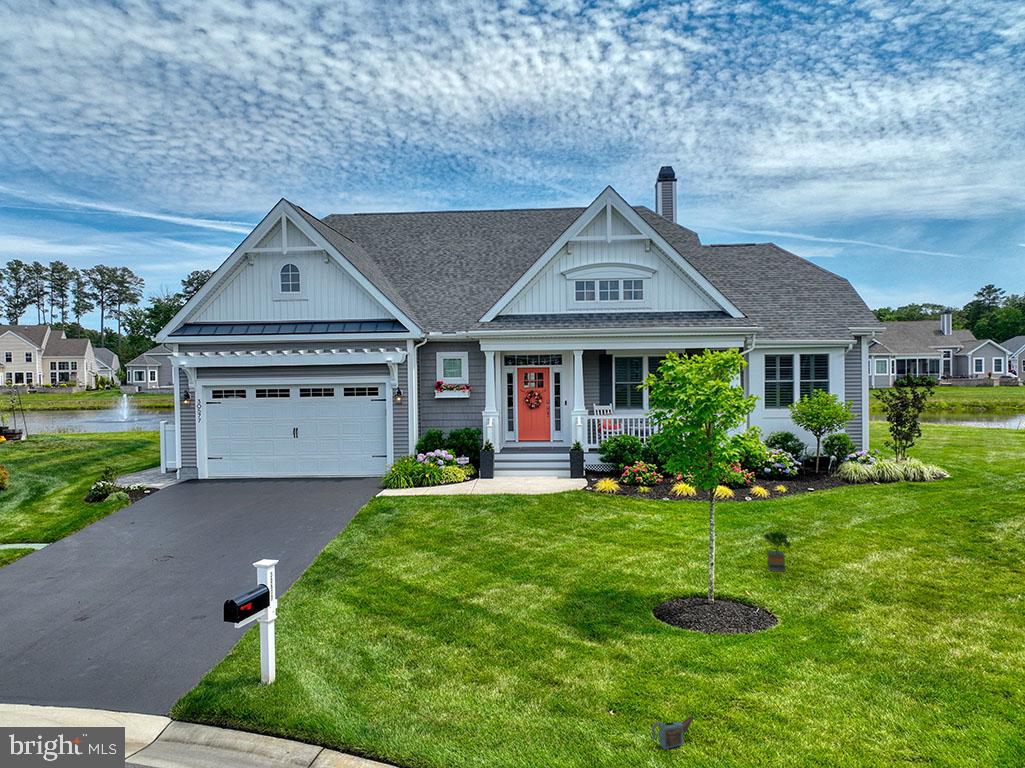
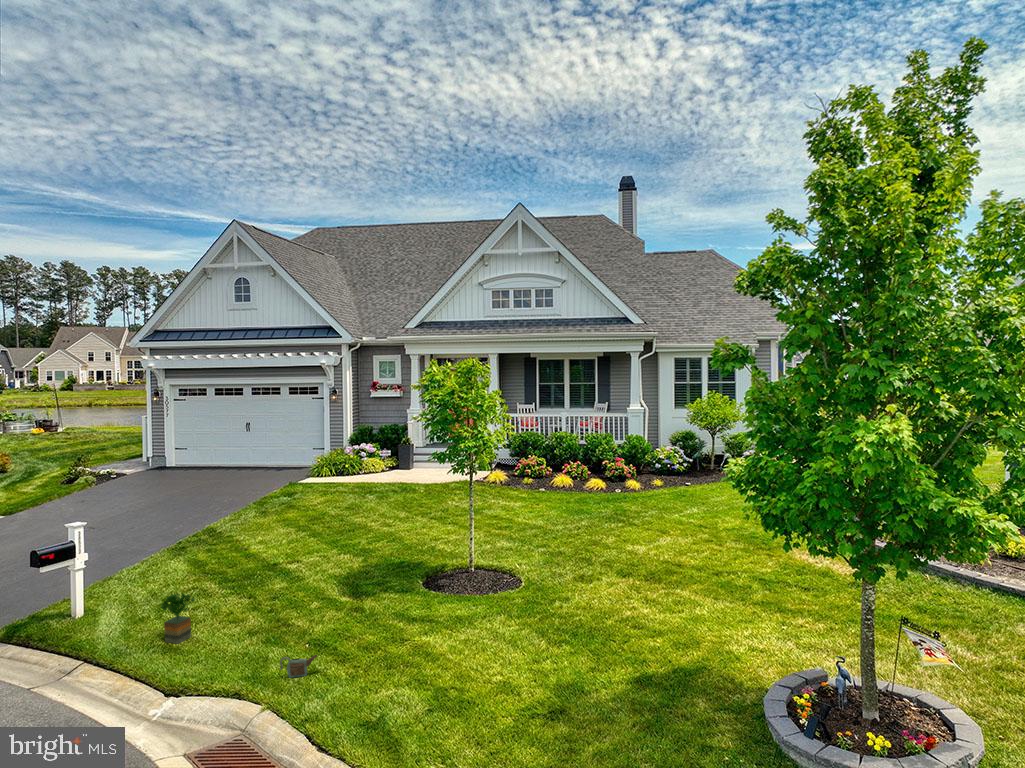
potted tree: present [764,532,791,572] -> present [162,594,195,644]

